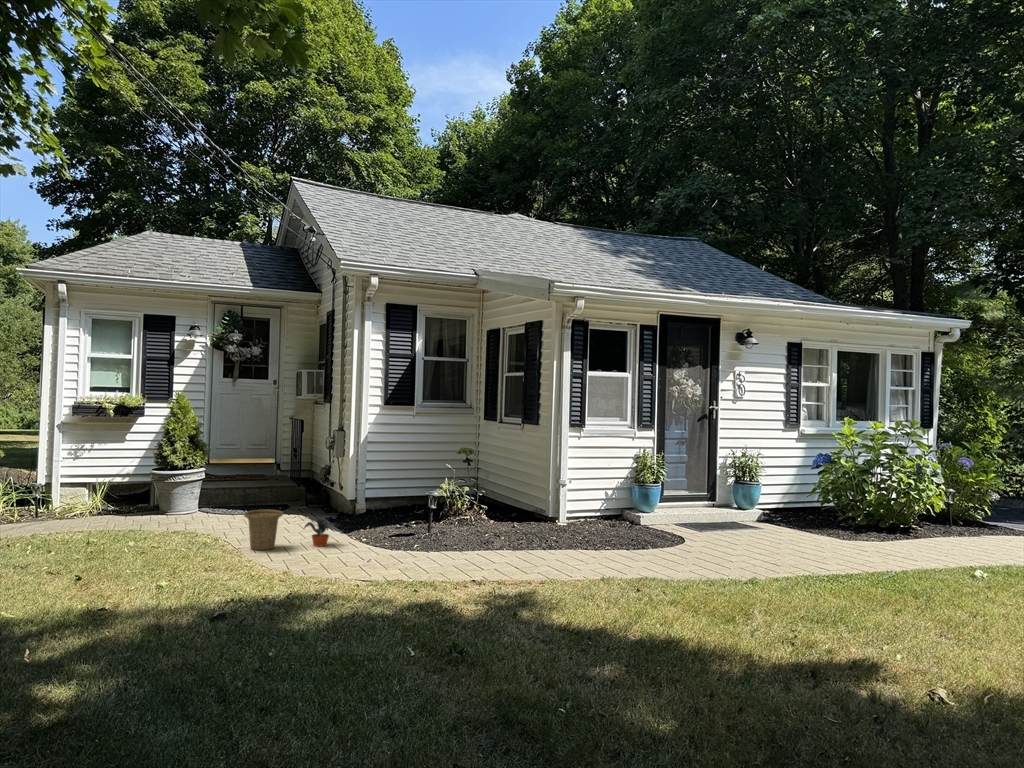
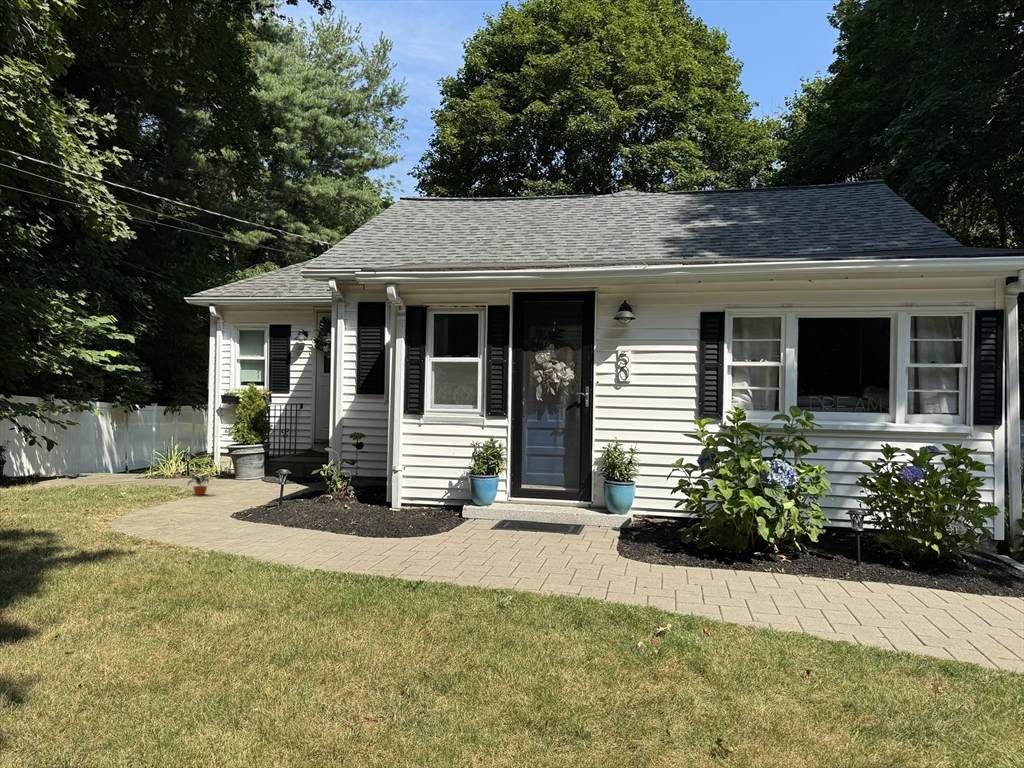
basket: present [244,509,283,551] -> none [151,463,181,492]

